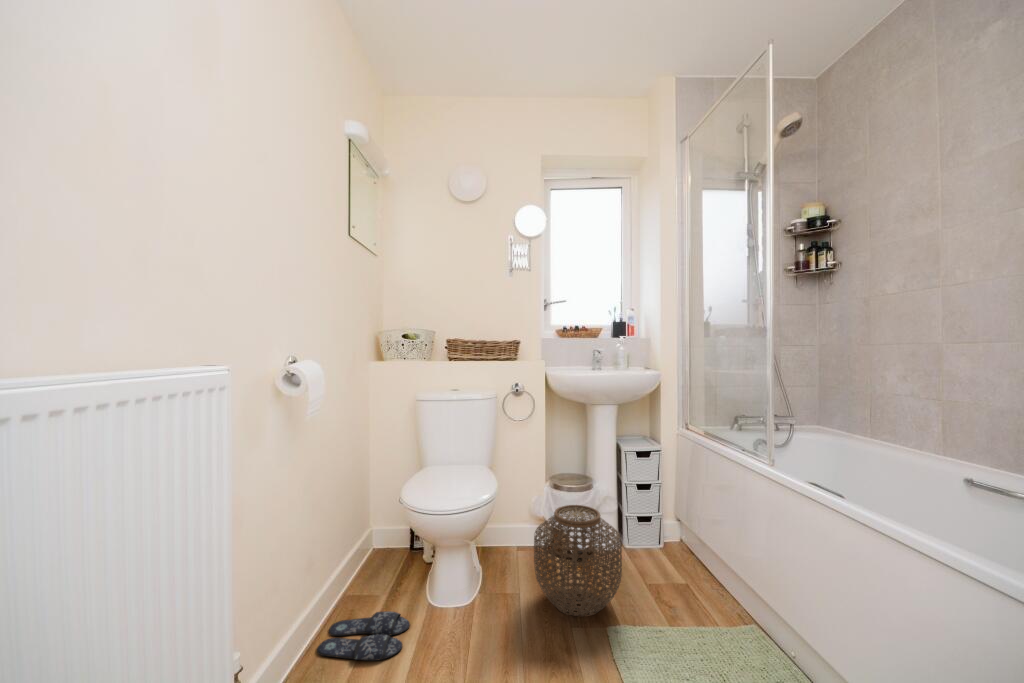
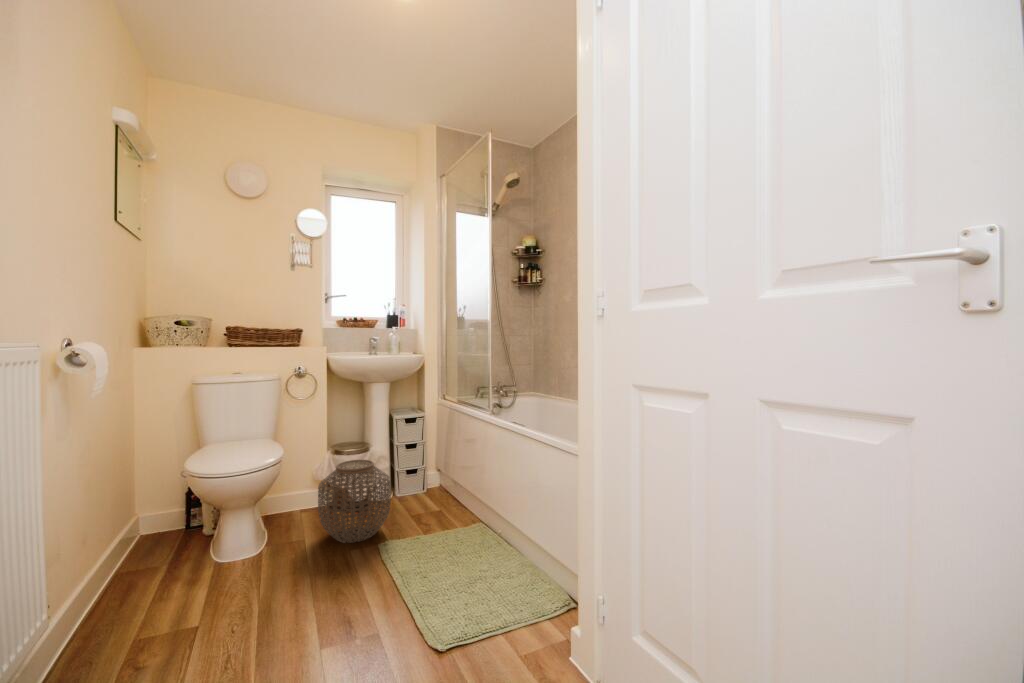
slippers: present [317,611,410,661] -> none [96,573,198,618]

